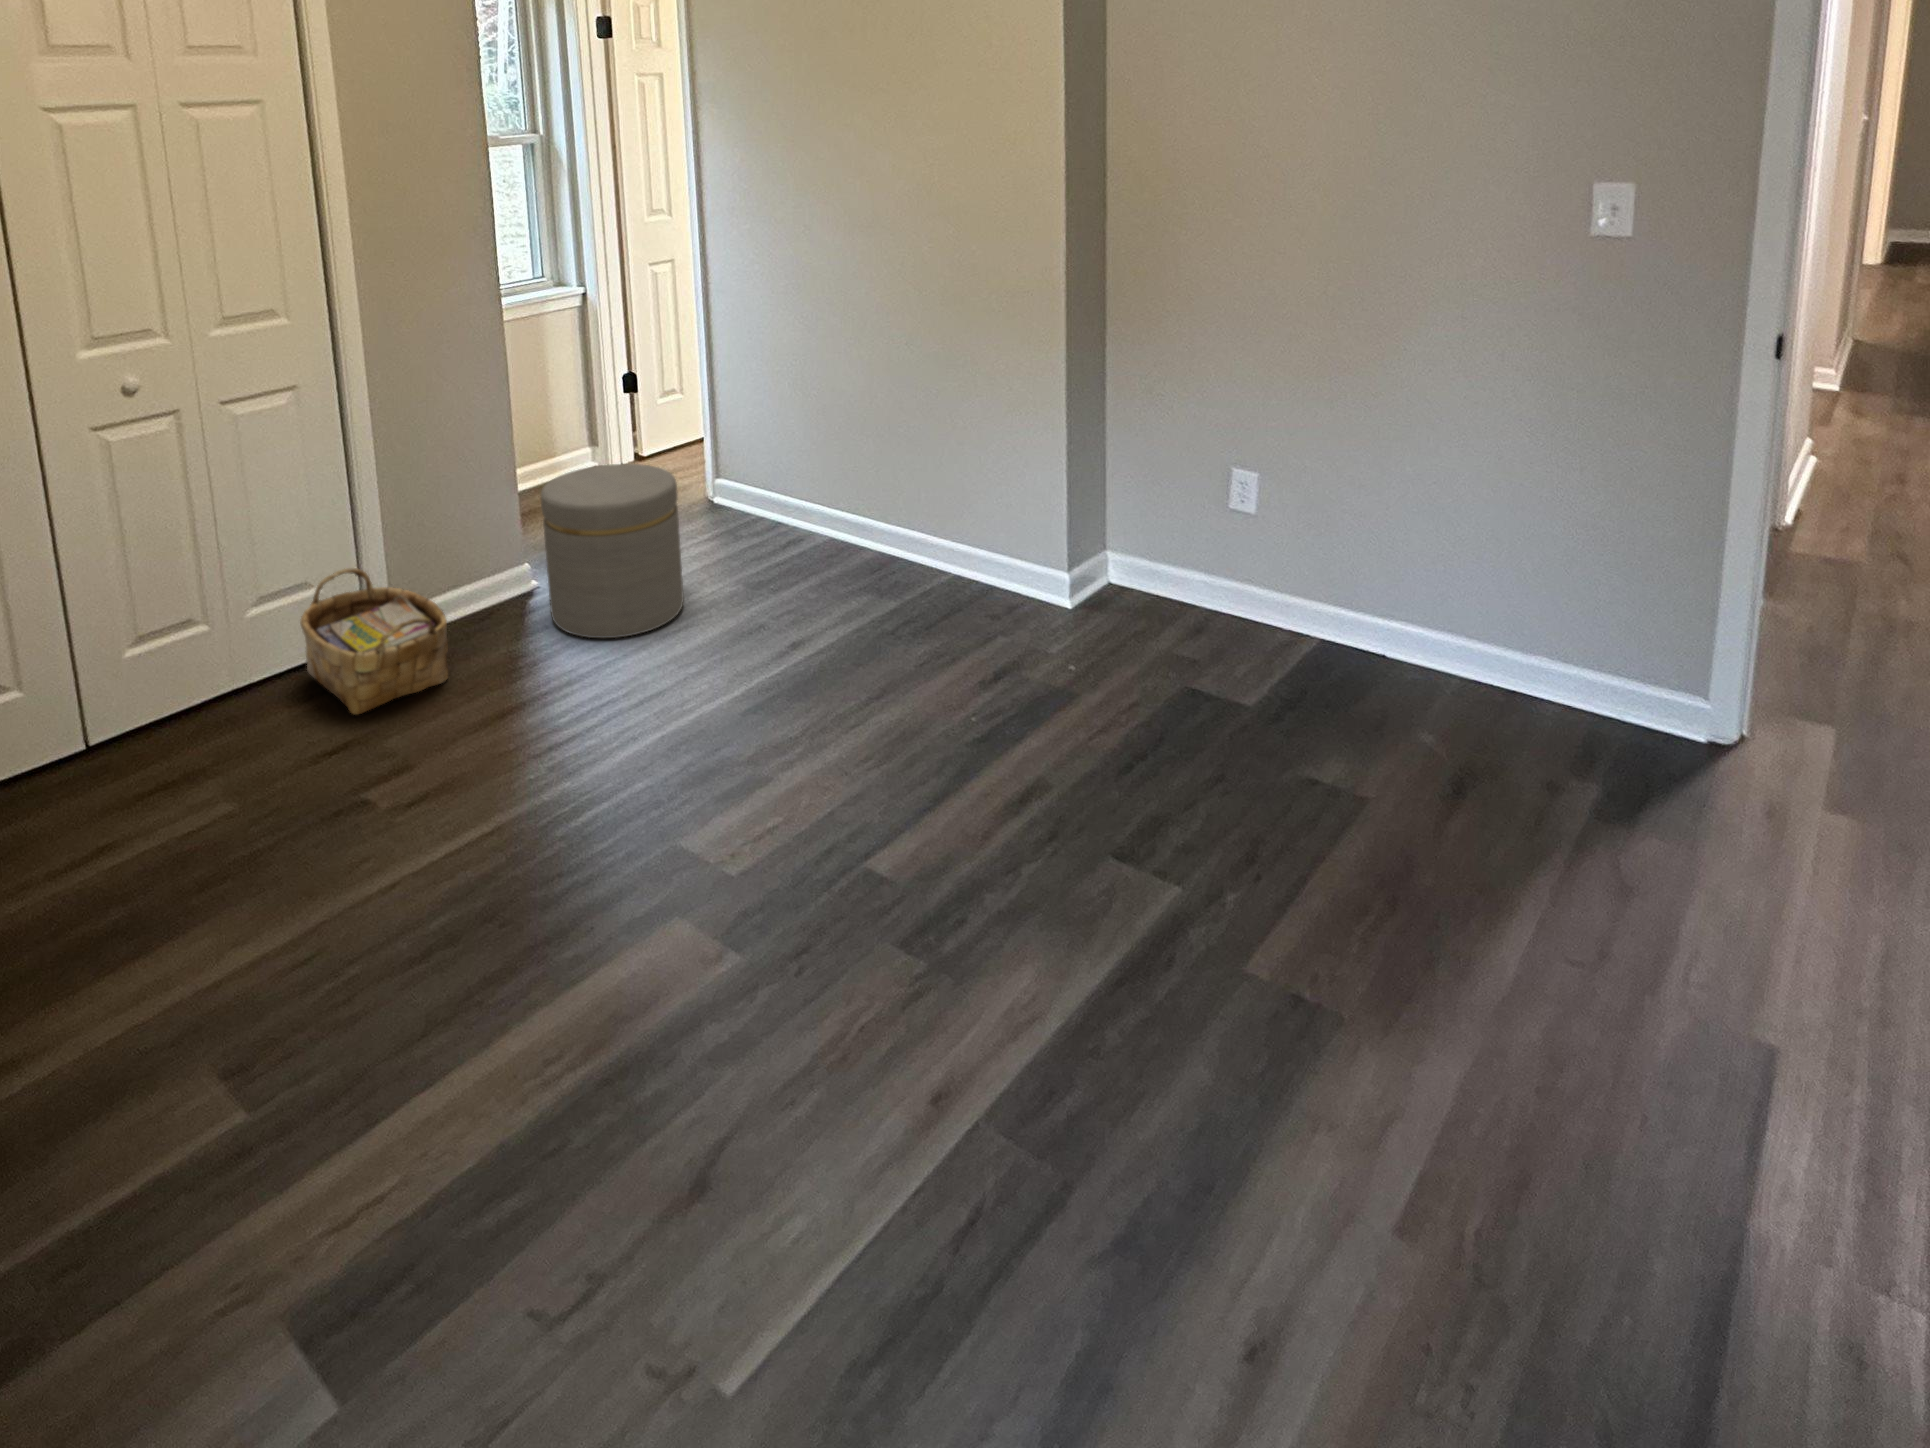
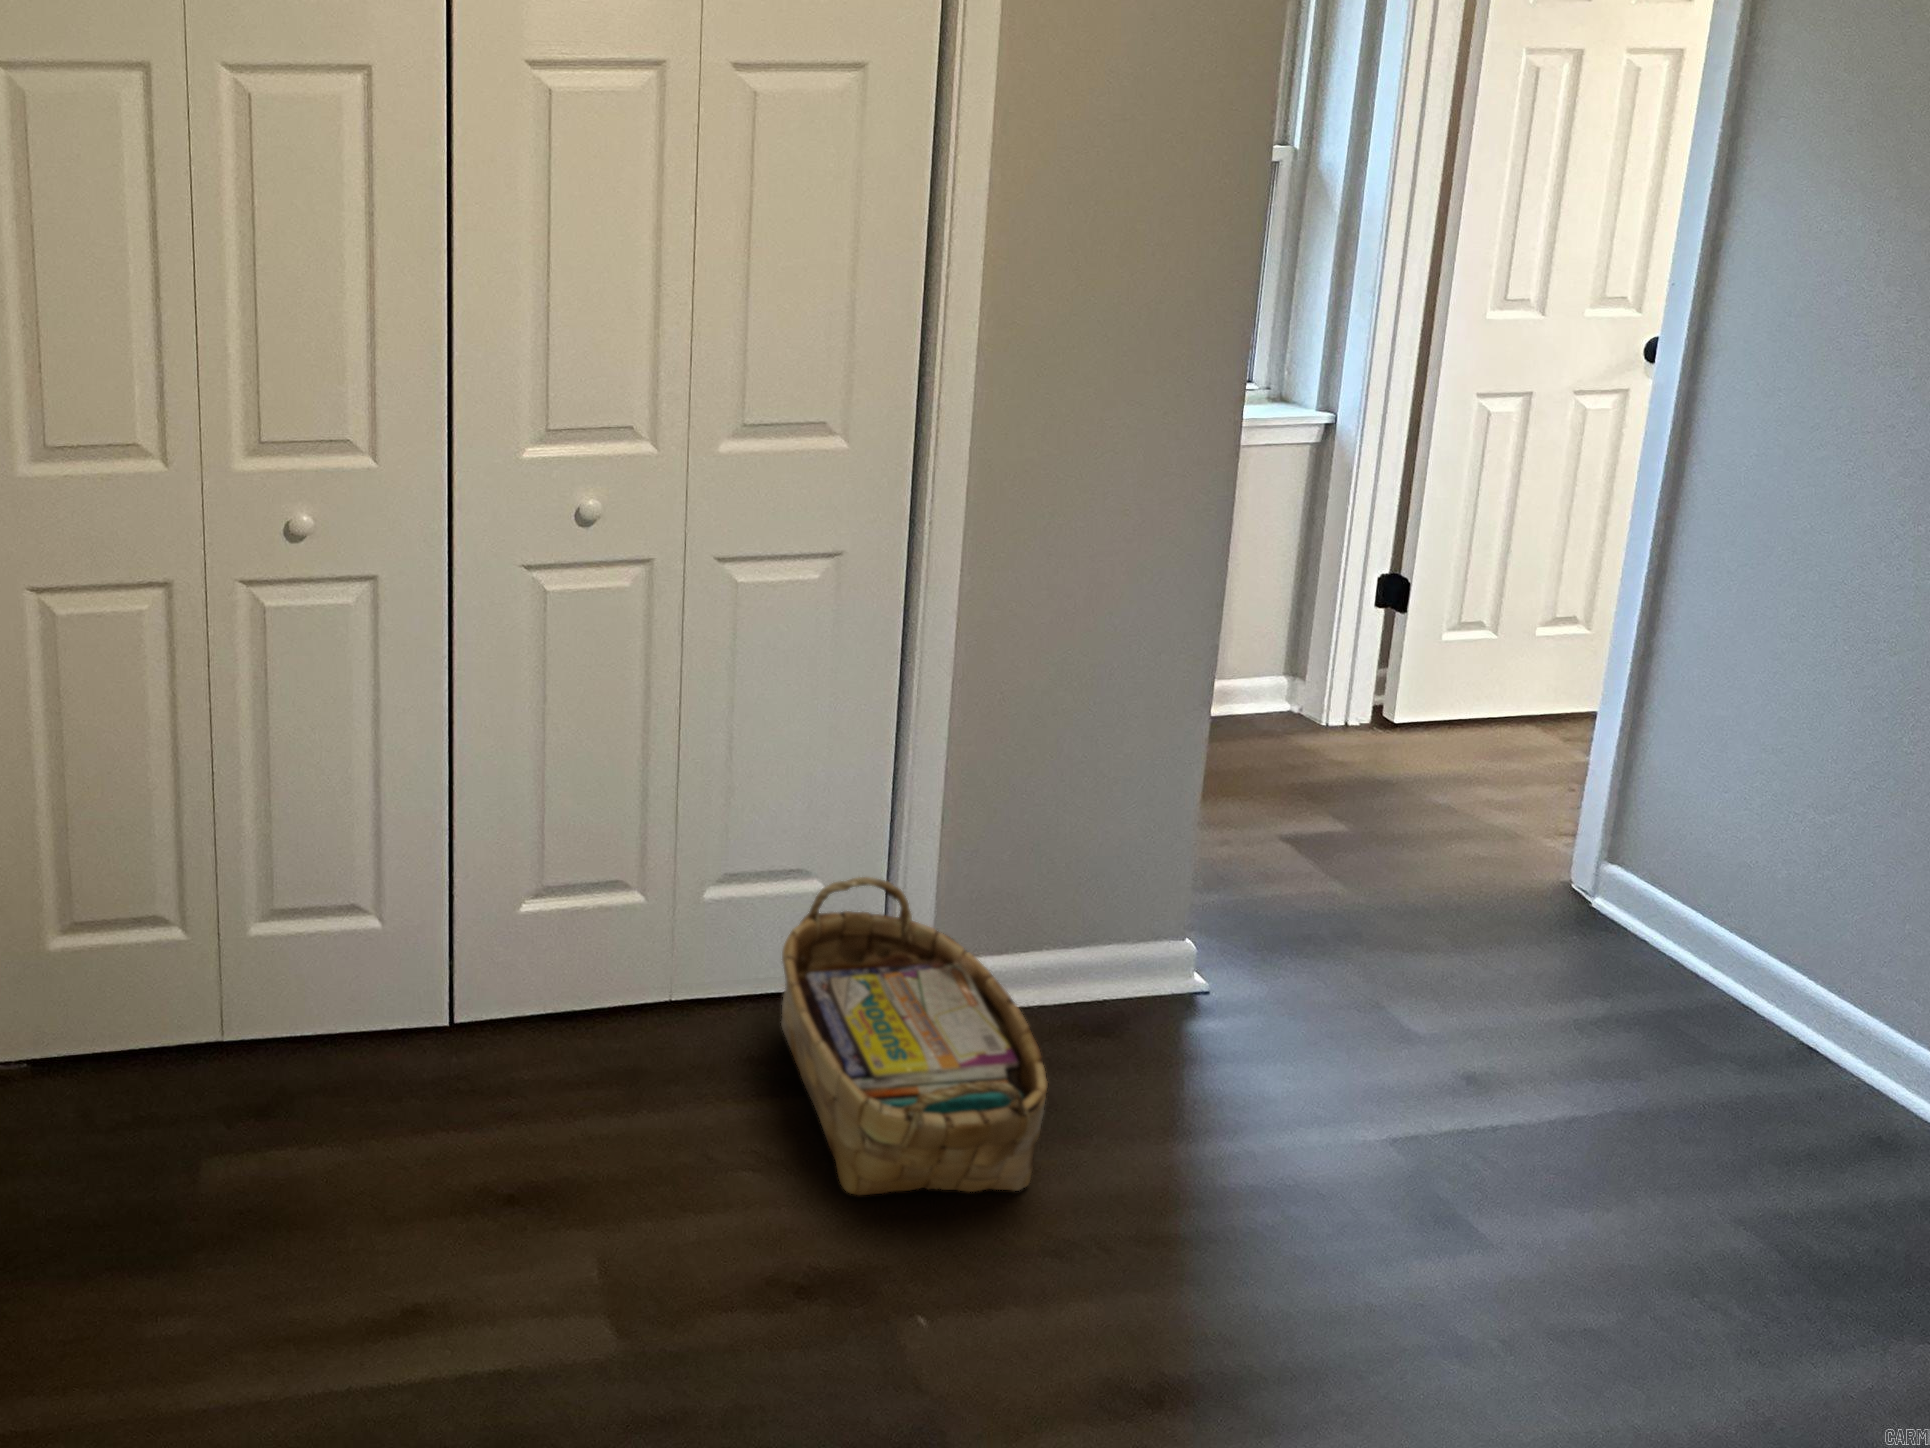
ottoman: present [541,464,684,638] -> none [1249,829,1645,1289]

